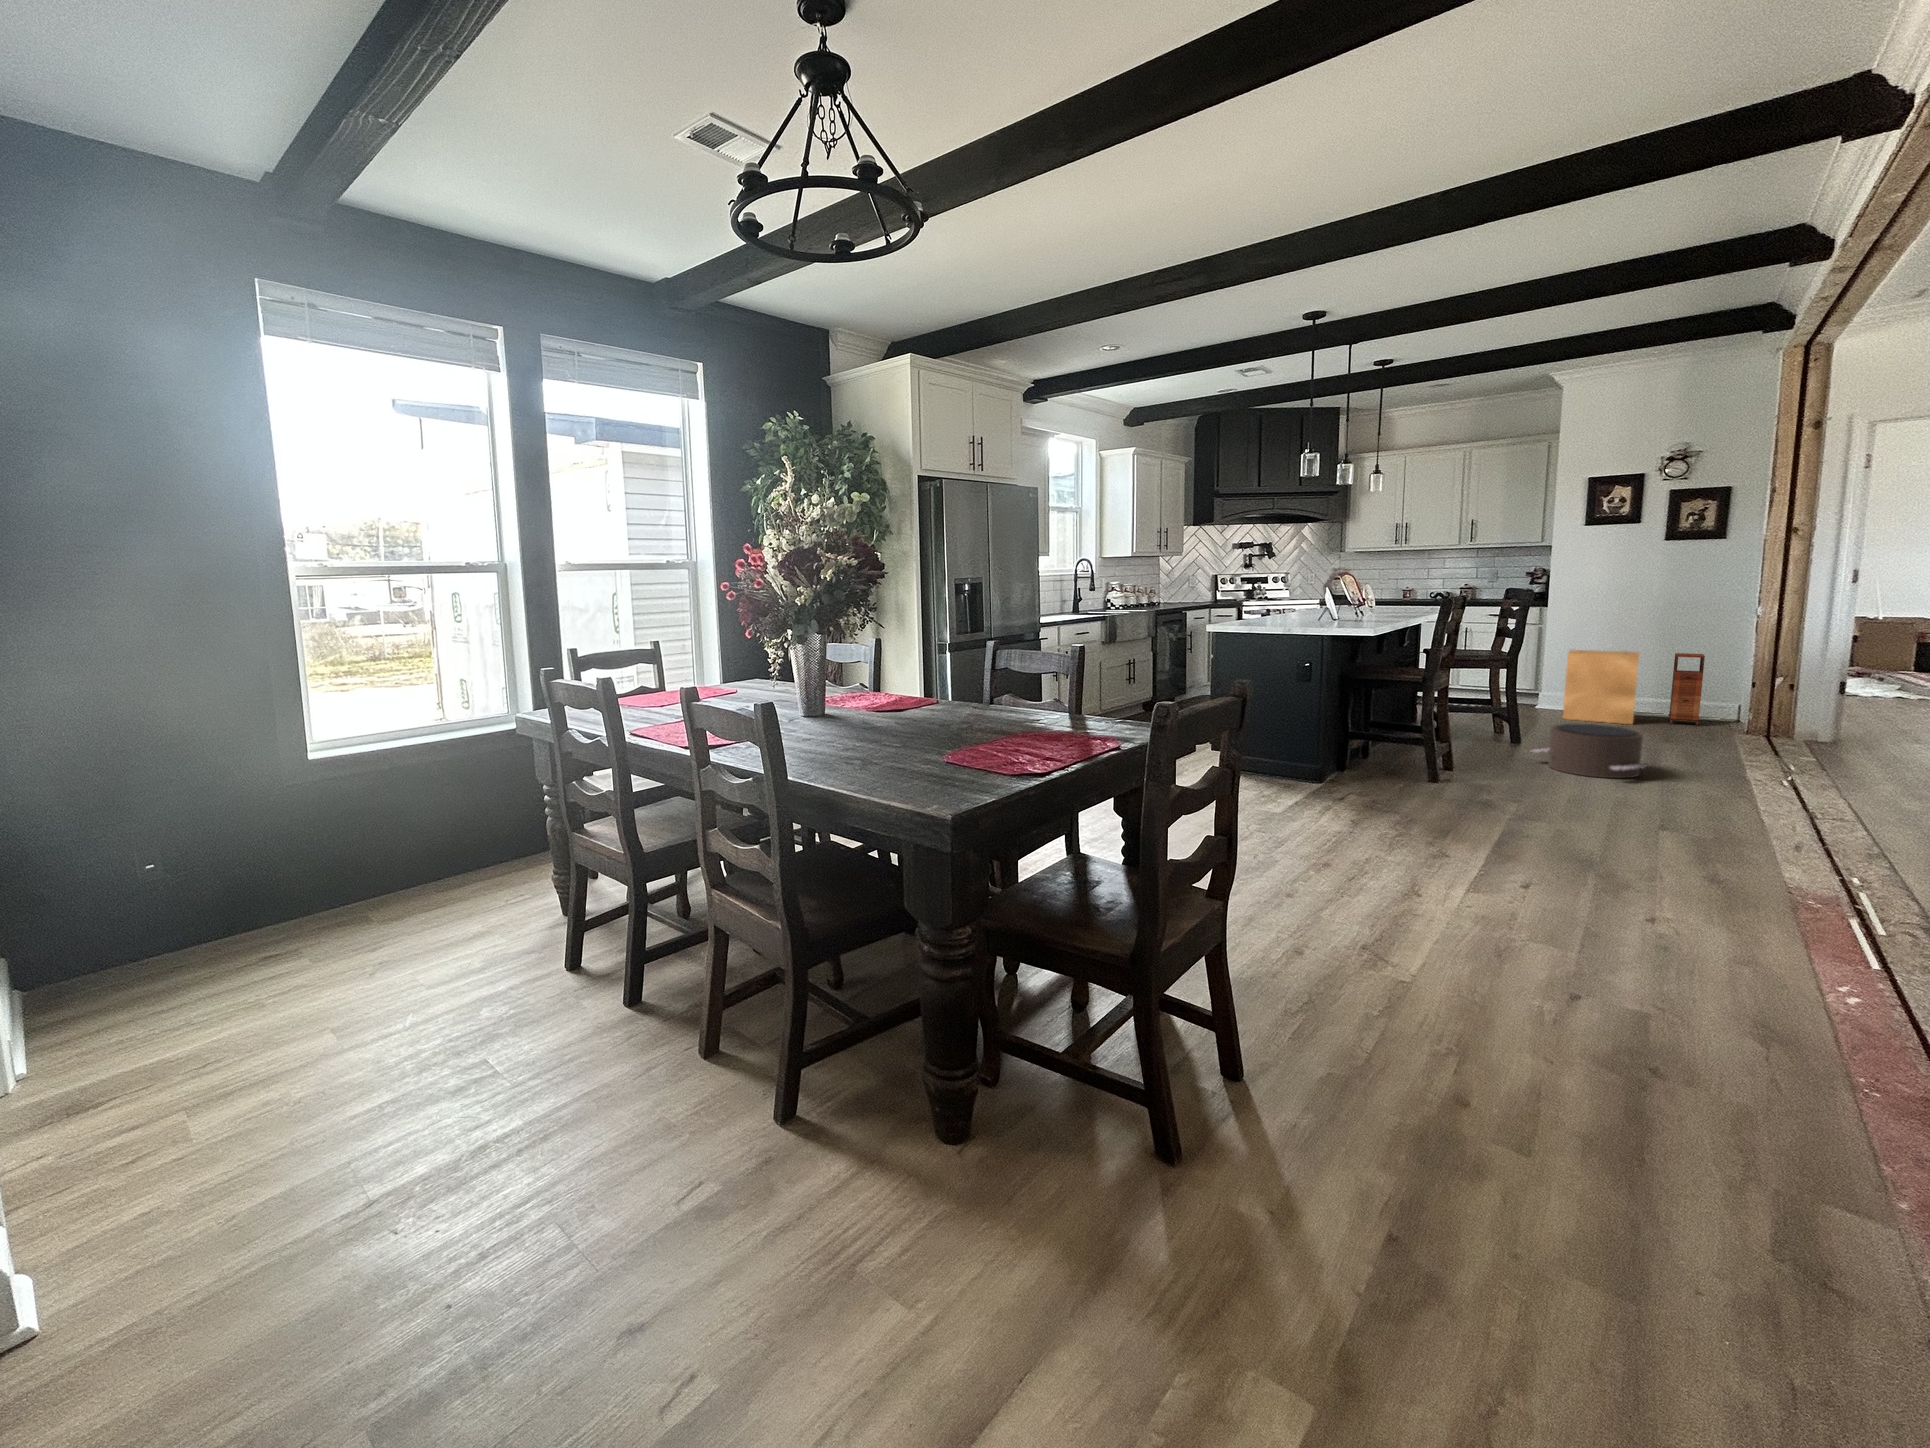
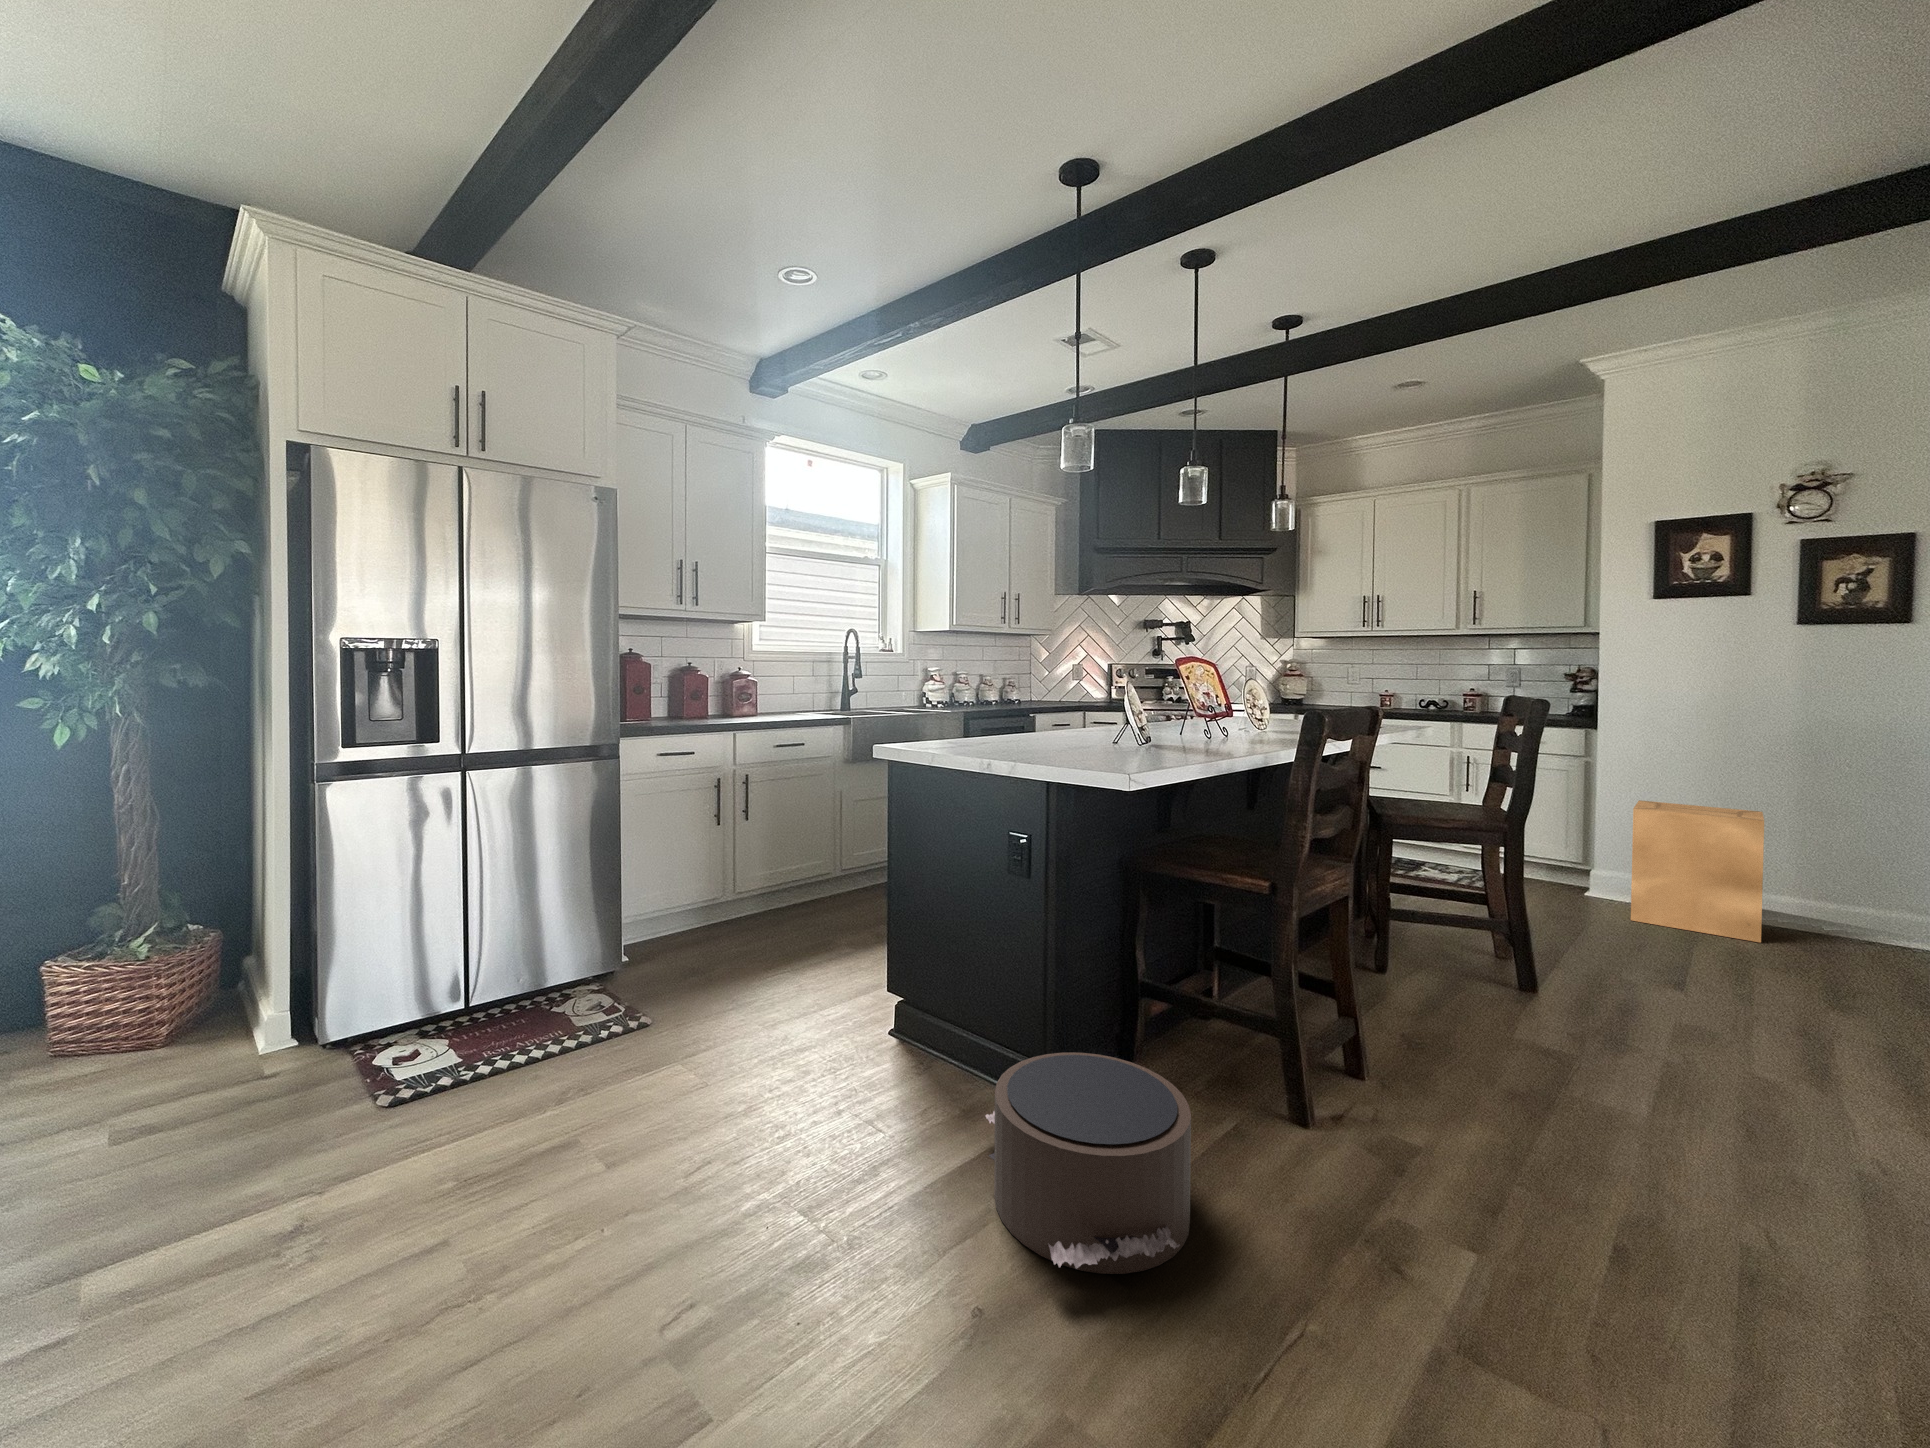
storage cabinet: present [1669,653,1705,726] -> none [1827,818,1891,954]
pouf: present [1532,724,1647,778] -> present [985,1053,1191,1274]

